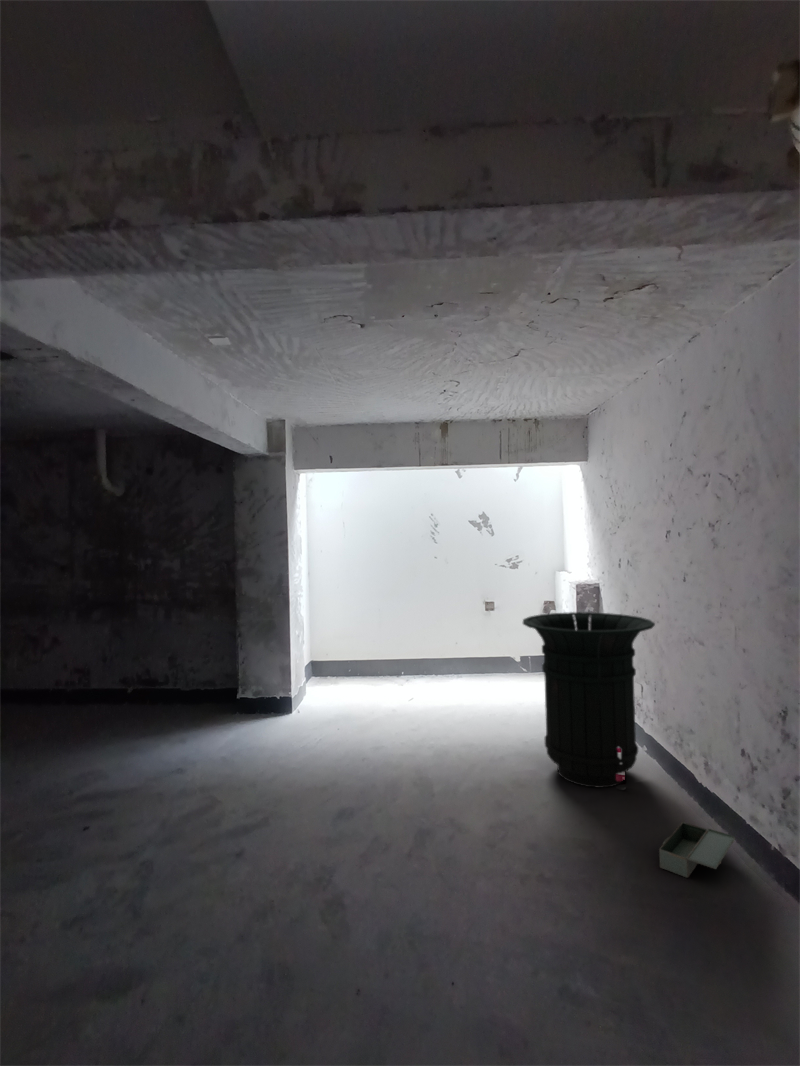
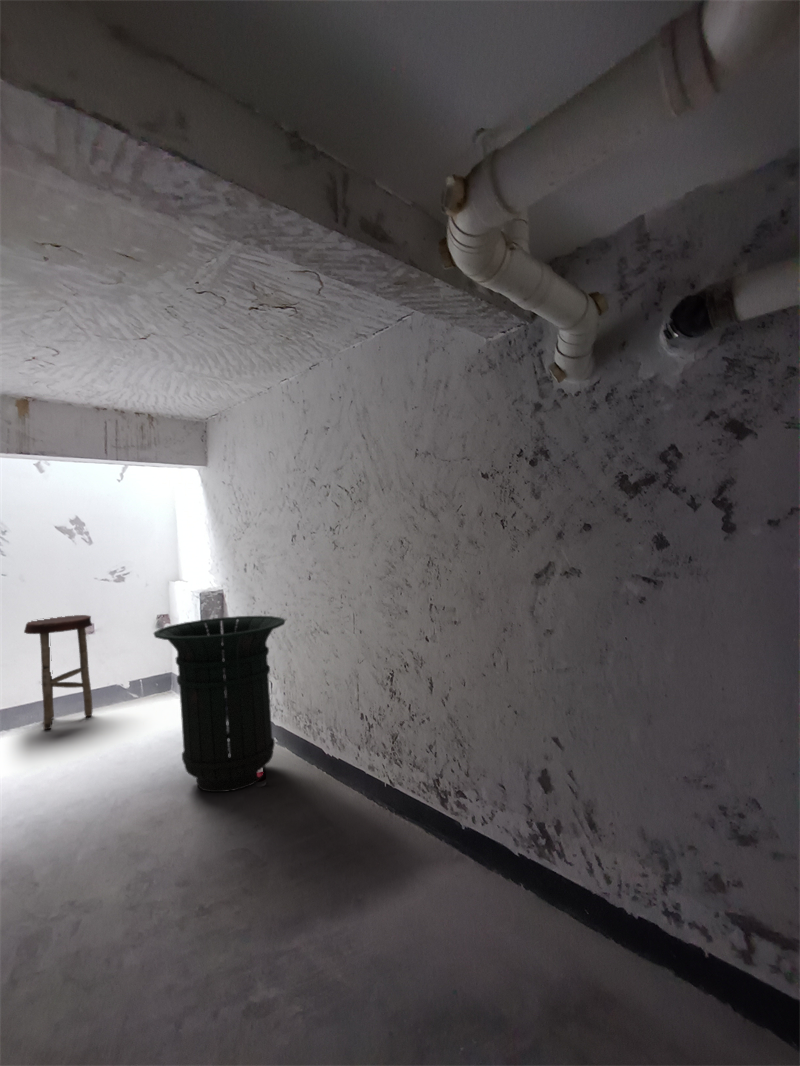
stool: none [440,594,490,685] -> present [24,615,93,729]
toolbox: present [659,822,735,878] -> none [307,790,362,837]

